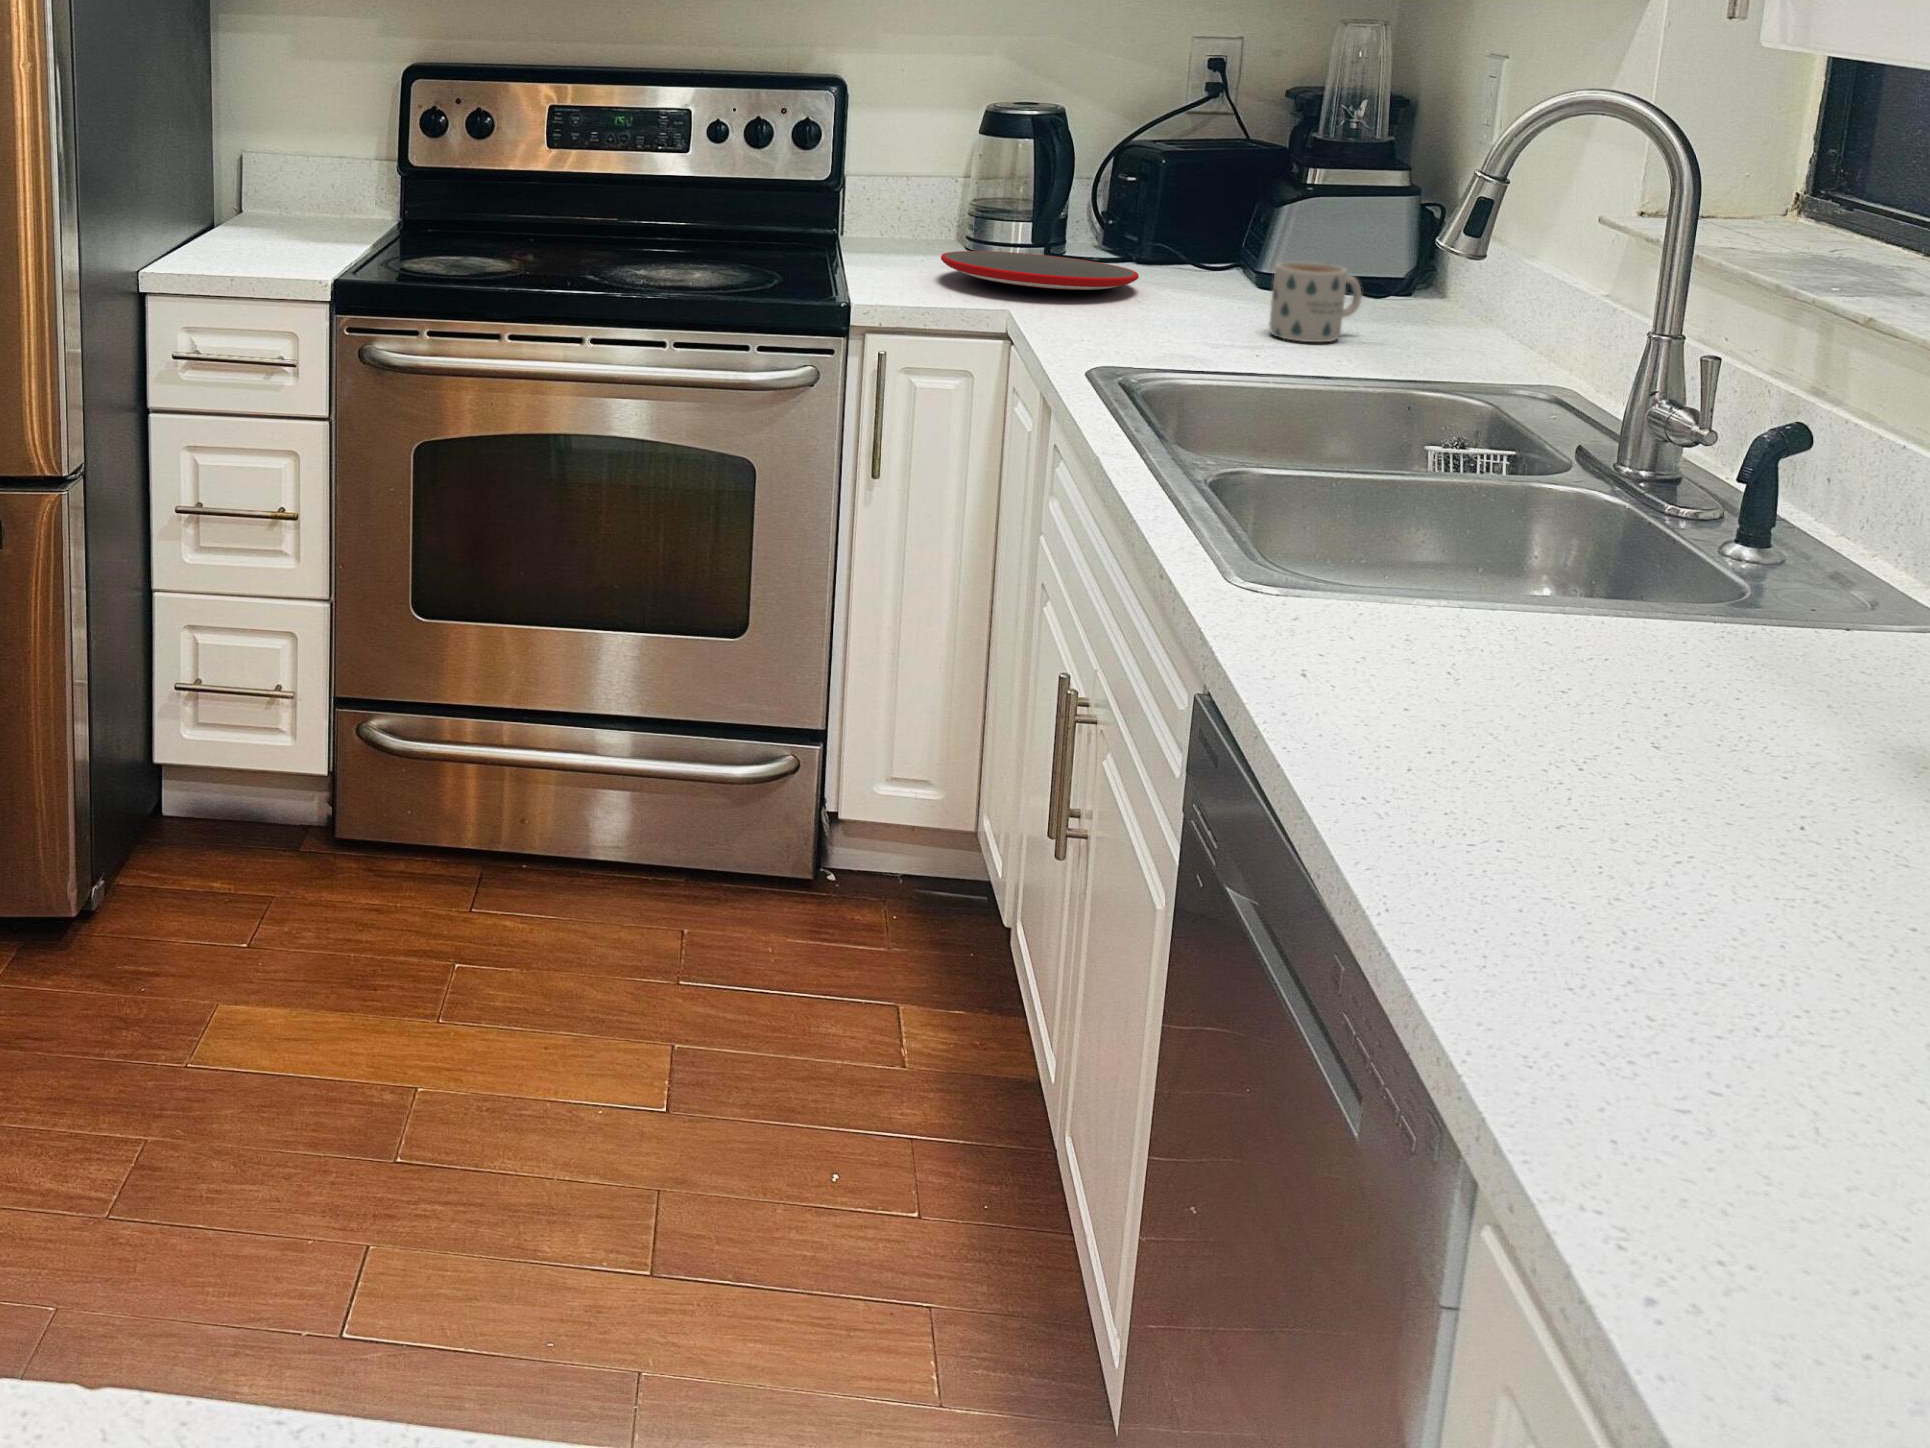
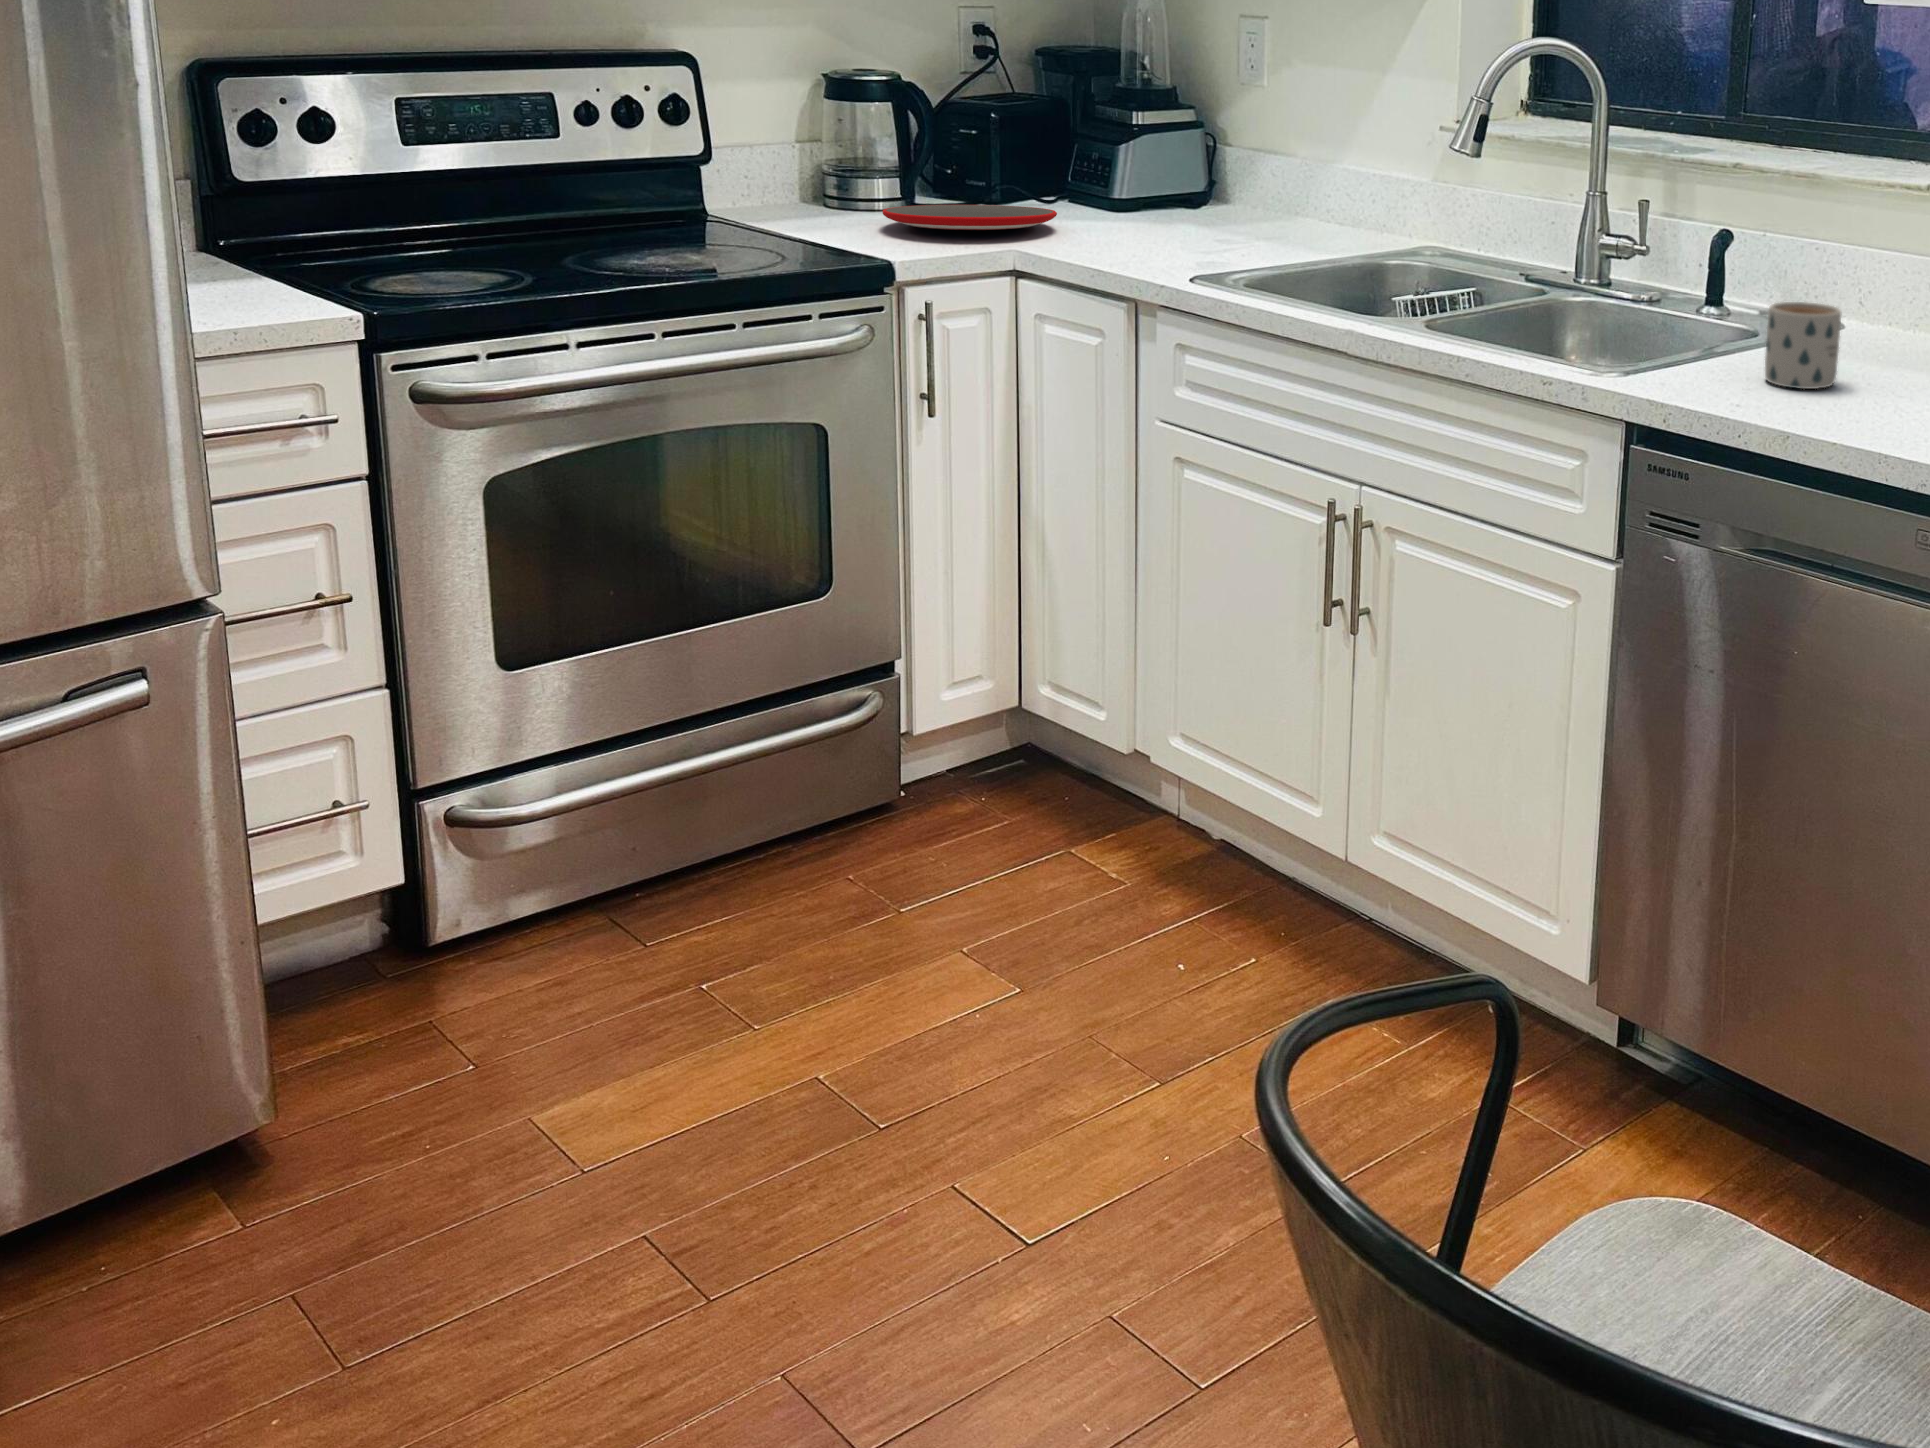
mug: present [1269,261,1361,342] -> present [1765,302,1841,389]

